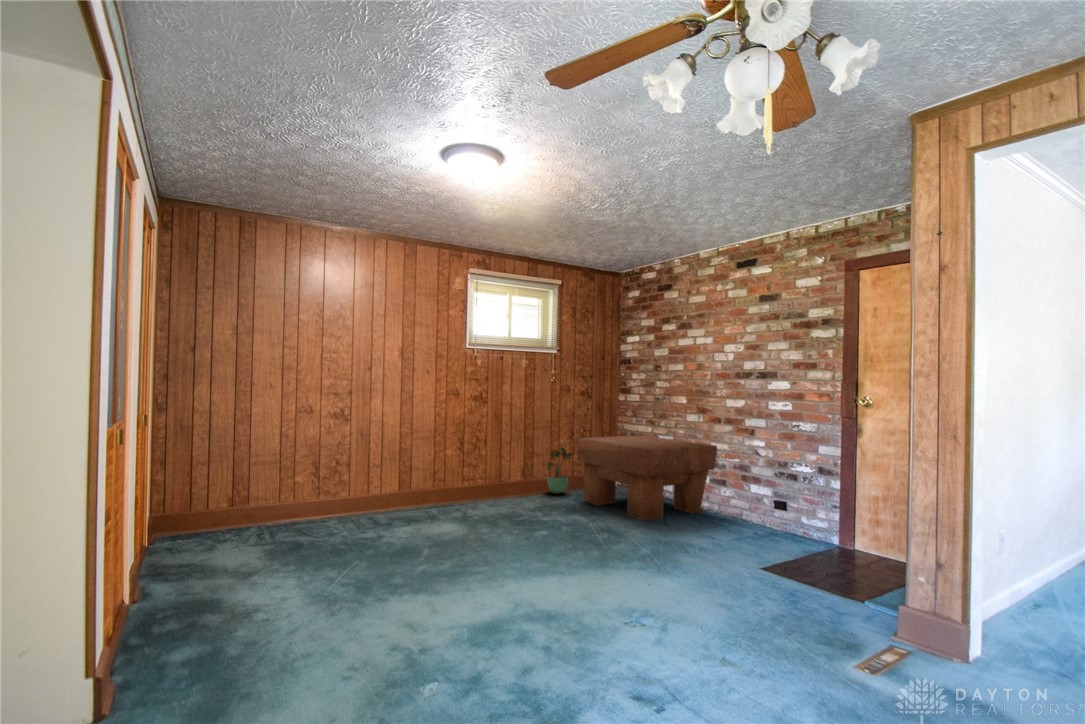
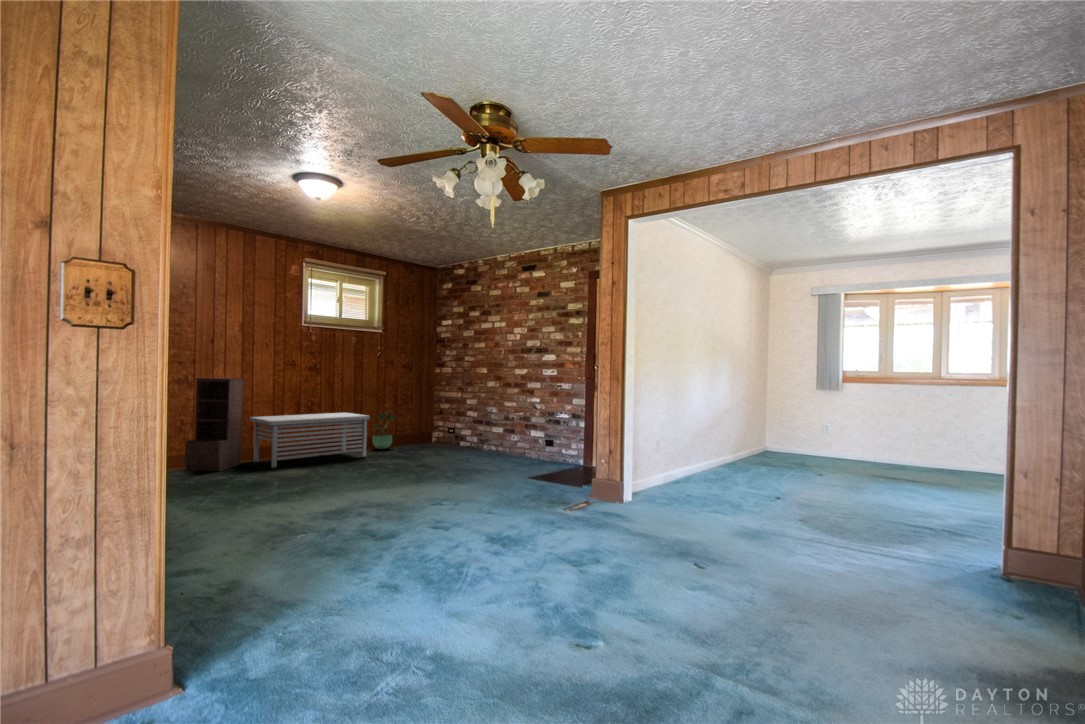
bookshelf: none [342,407,404,517] -> present [185,378,243,471]
coffee table: present [577,436,717,521] -> none [400,400,508,461]
storage bench: none [411,448,542,516] -> present [250,413,370,467]

